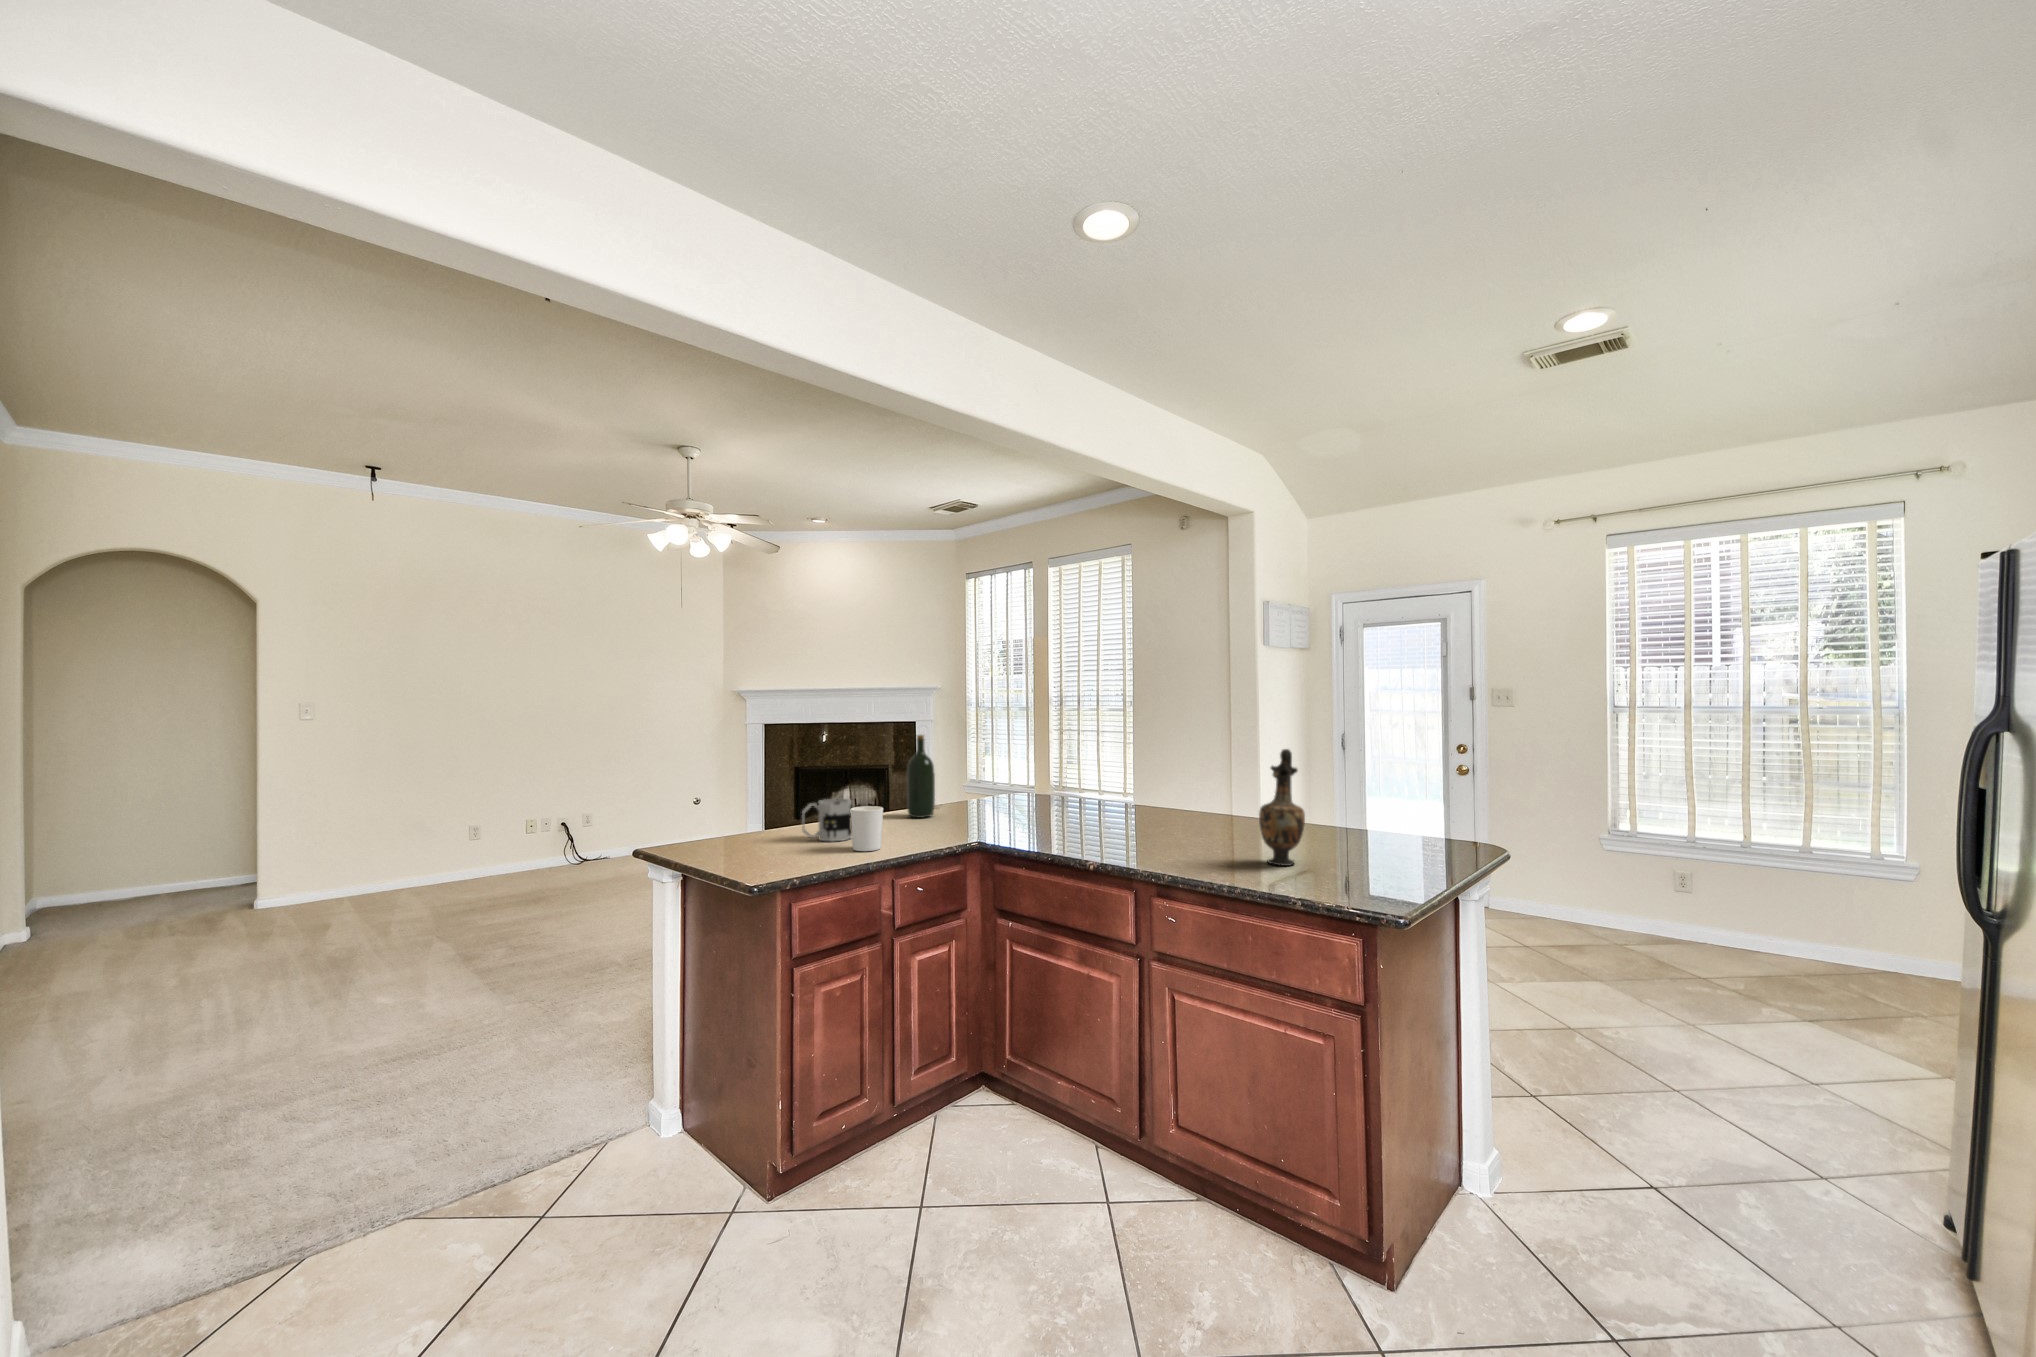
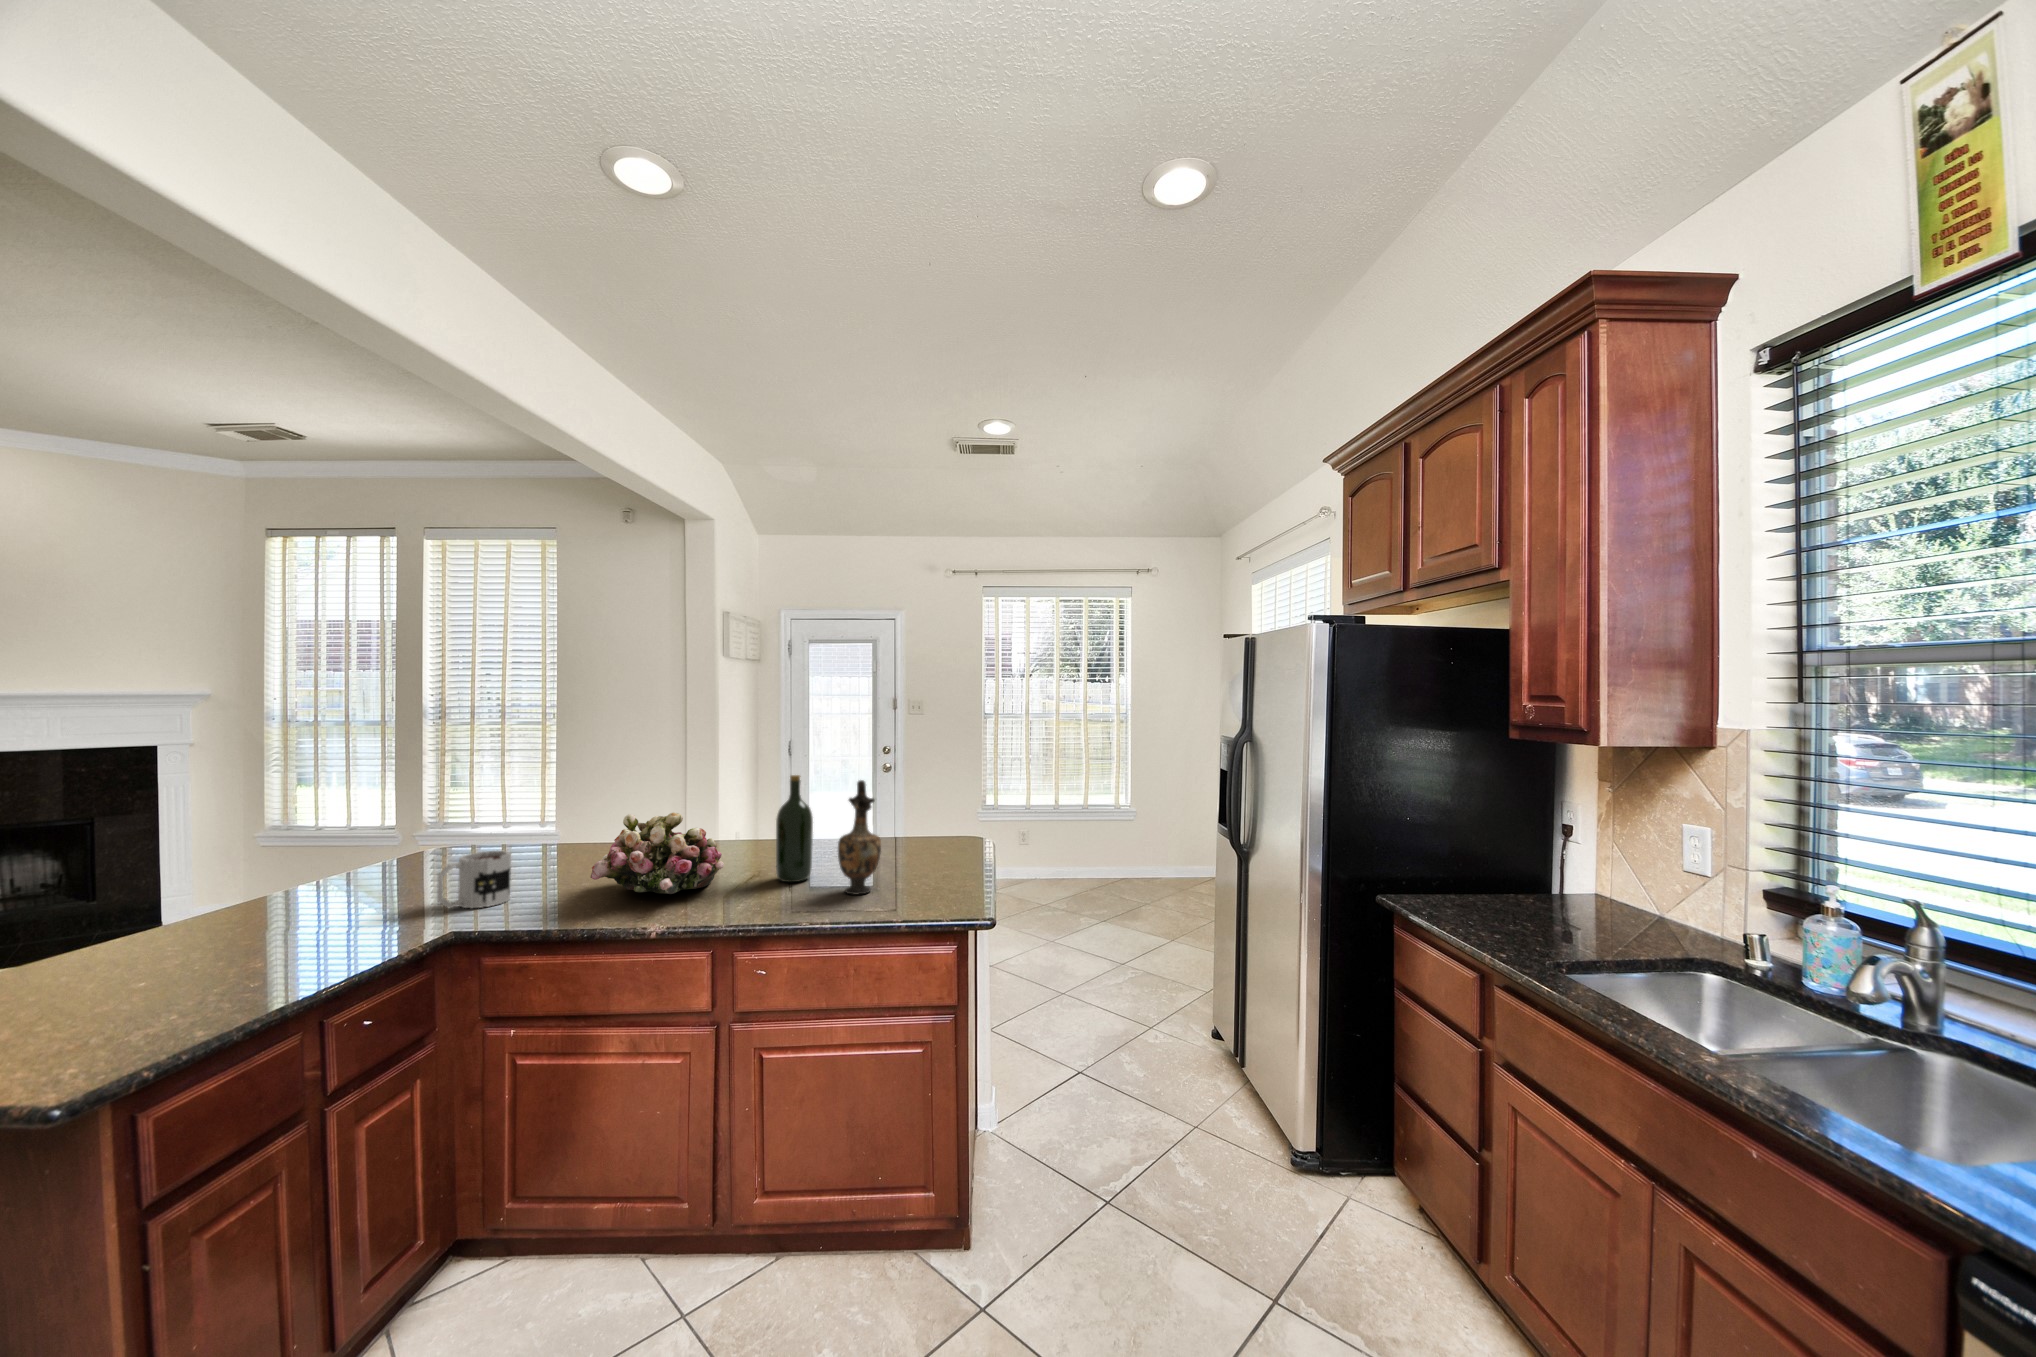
wine bottle: present [907,735,935,818] -> present [776,775,813,882]
flower arrangement: none [1061,769,1168,840] -> present [591,812,724,894]
mug: present [802,799,852,841] -> present [437,851,511,908]
candle holder: present [850,806,883,851] -> none [219,912,293,991]

